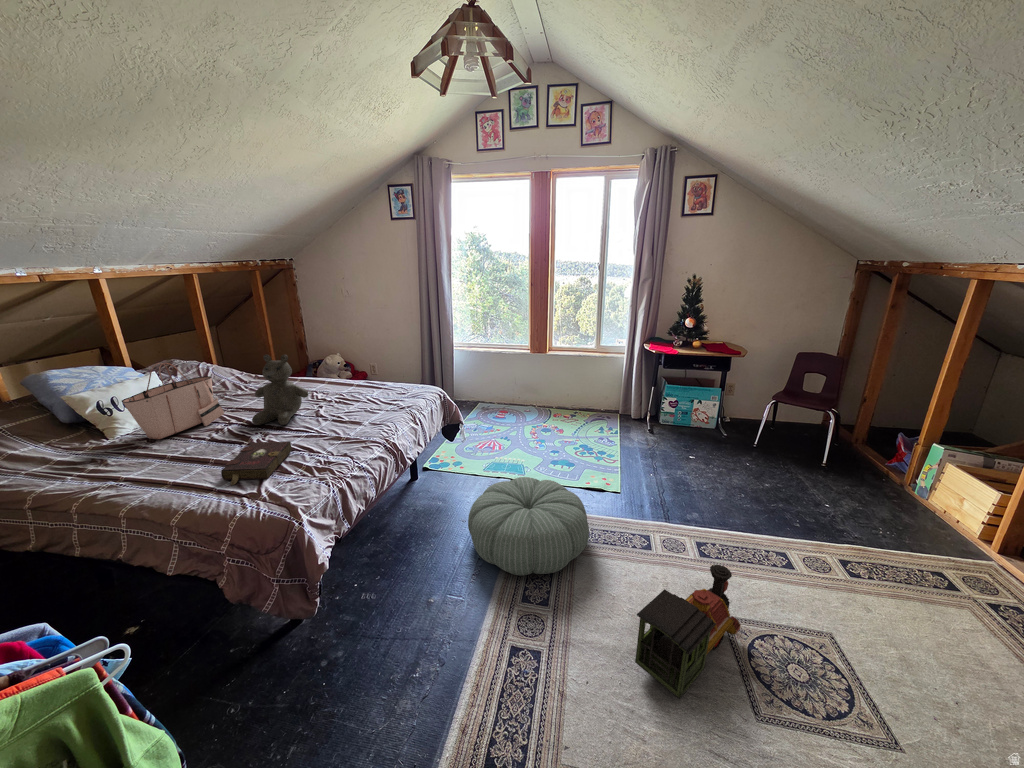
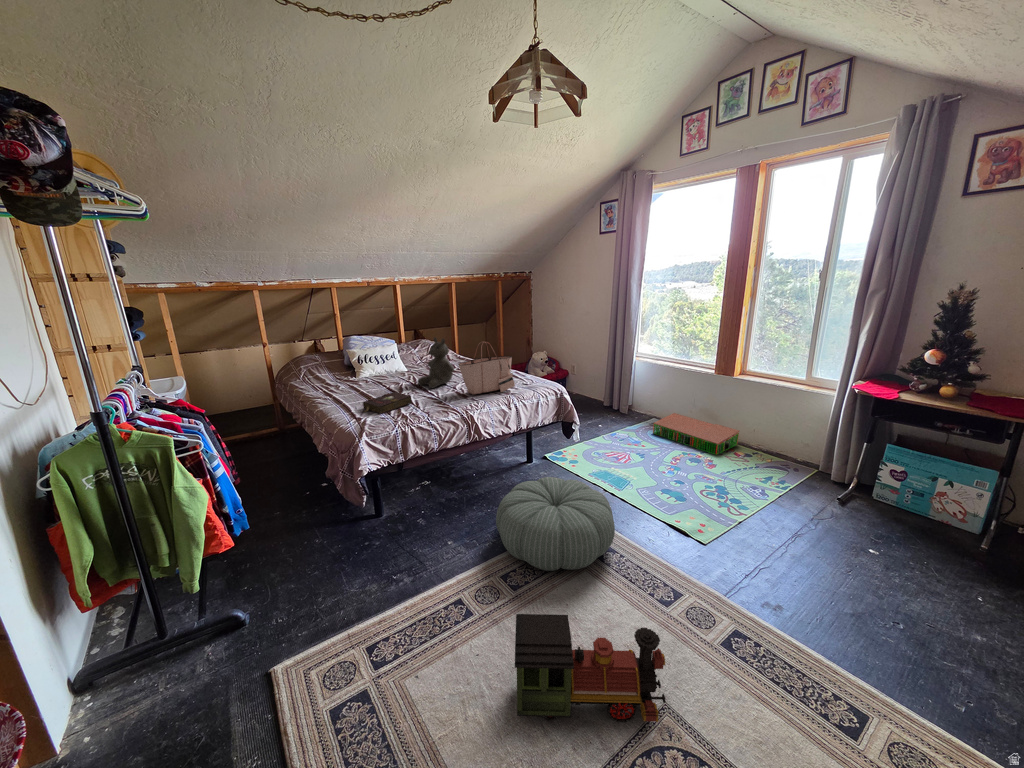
tote bag: present [122,363,224,439] -> present [458,342,515,394]
storage bin: none [494,394,560,421] -> present [653,413,739,455]

